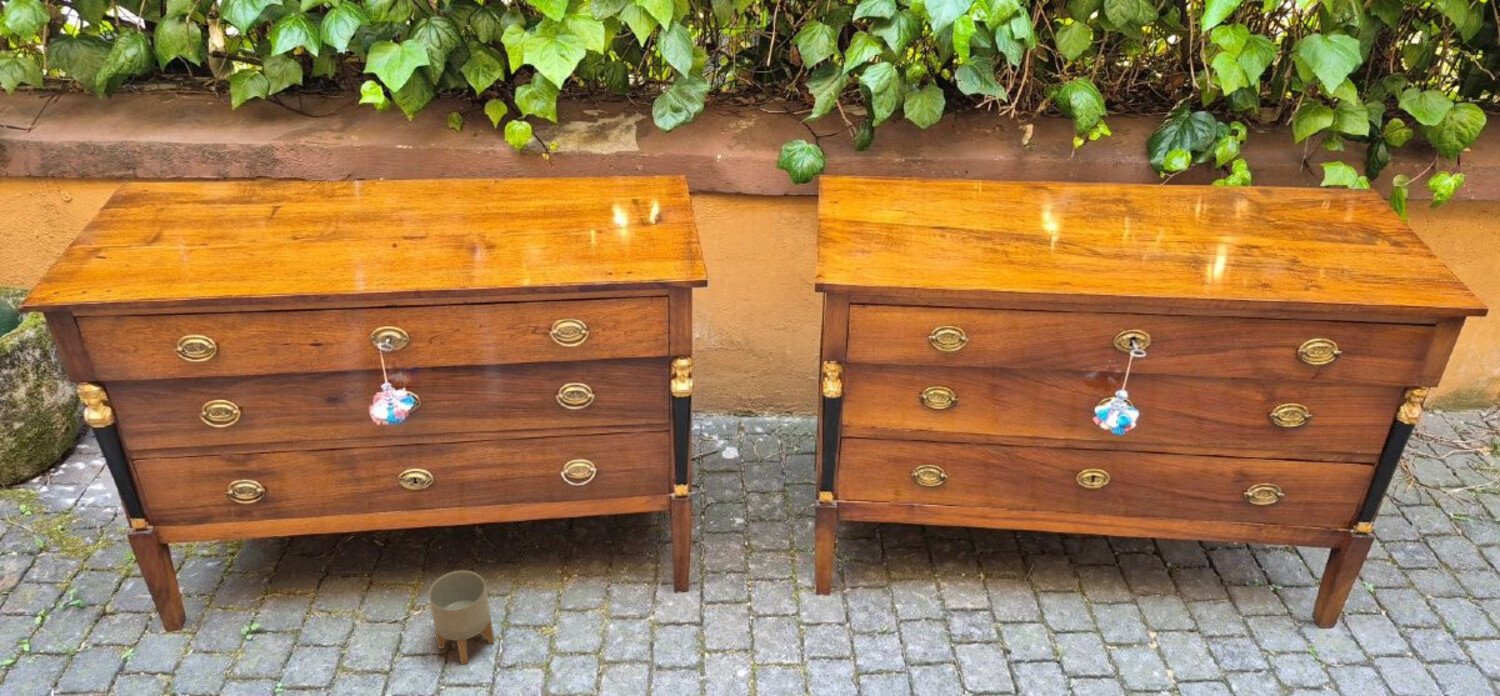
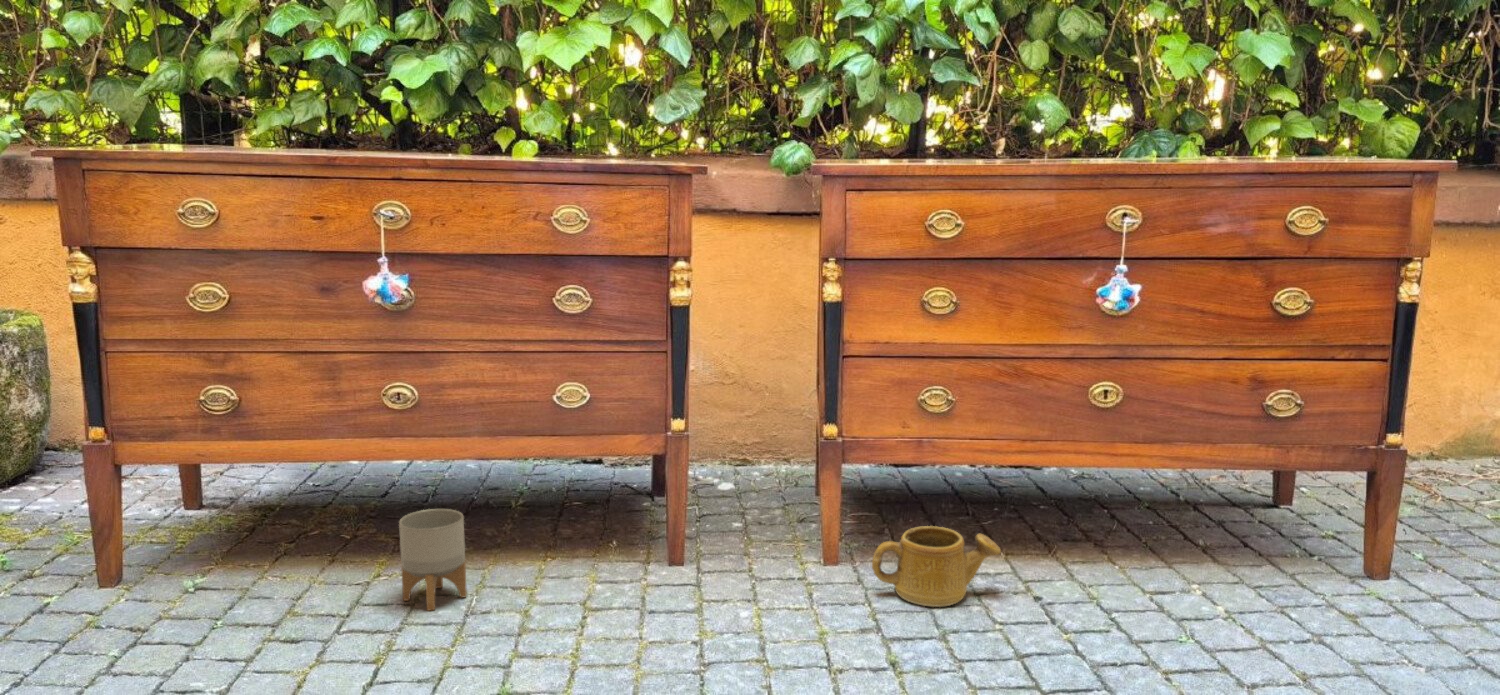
watering can: none [858,583,976,663] -> present [872,526,1001,607]

